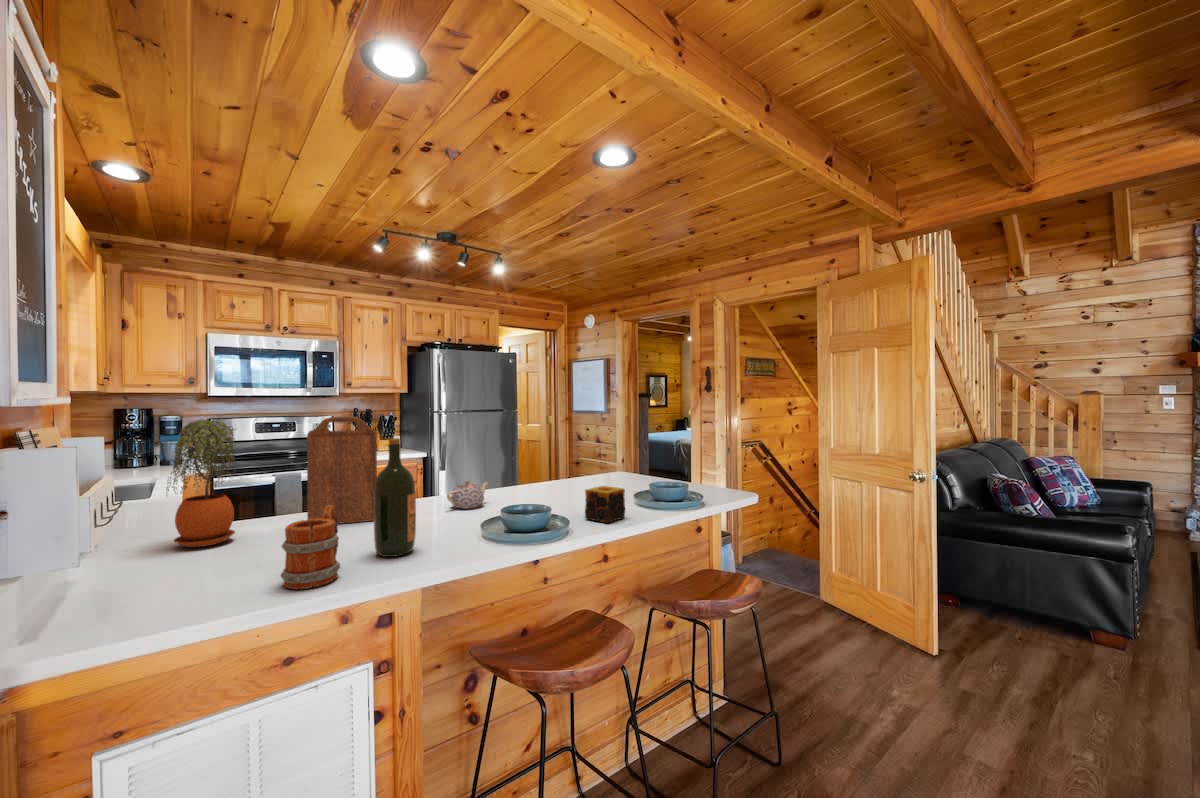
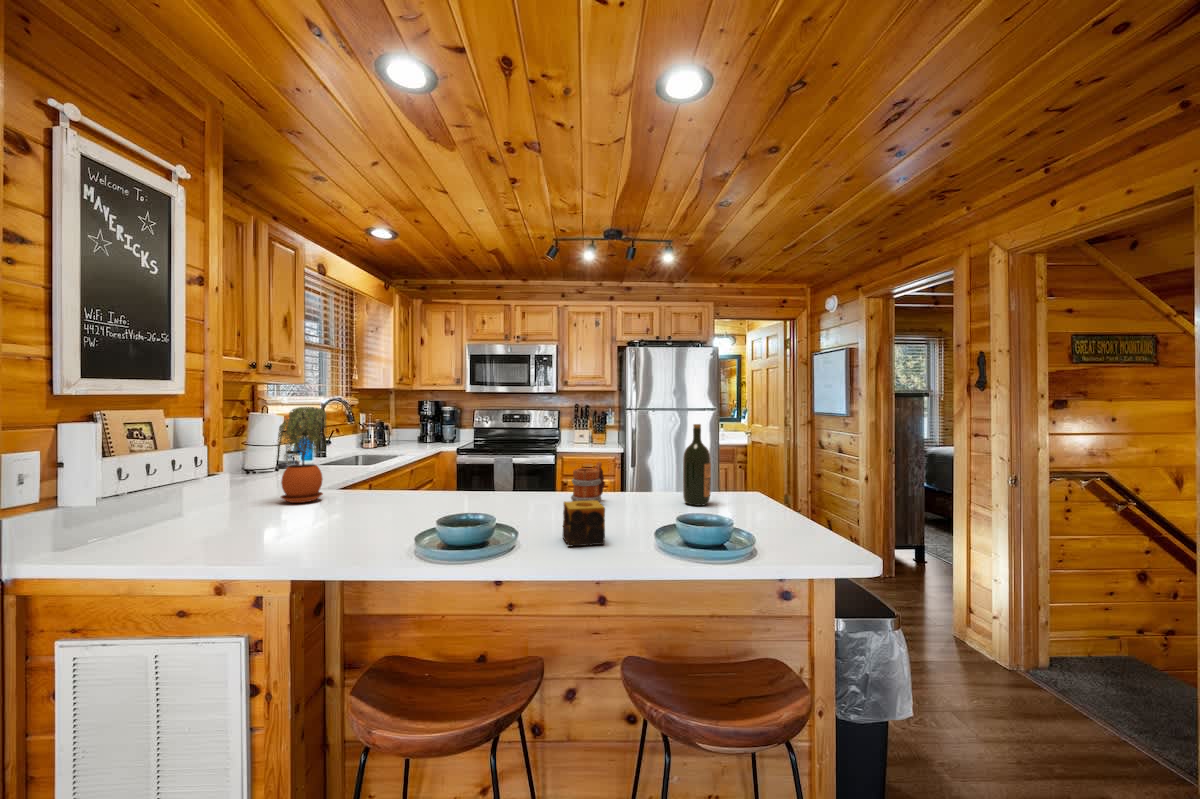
cutting board: present [307,416,377,524] -> none [375,408,424,503]
wine bottle: present [374,438,416,557] -> present [683,424,711,506]
teapot: present [447,481,487,508] -> none [485,477,539,505]
mug: present [281,505,340,589] -> present [571,462,604,502]

